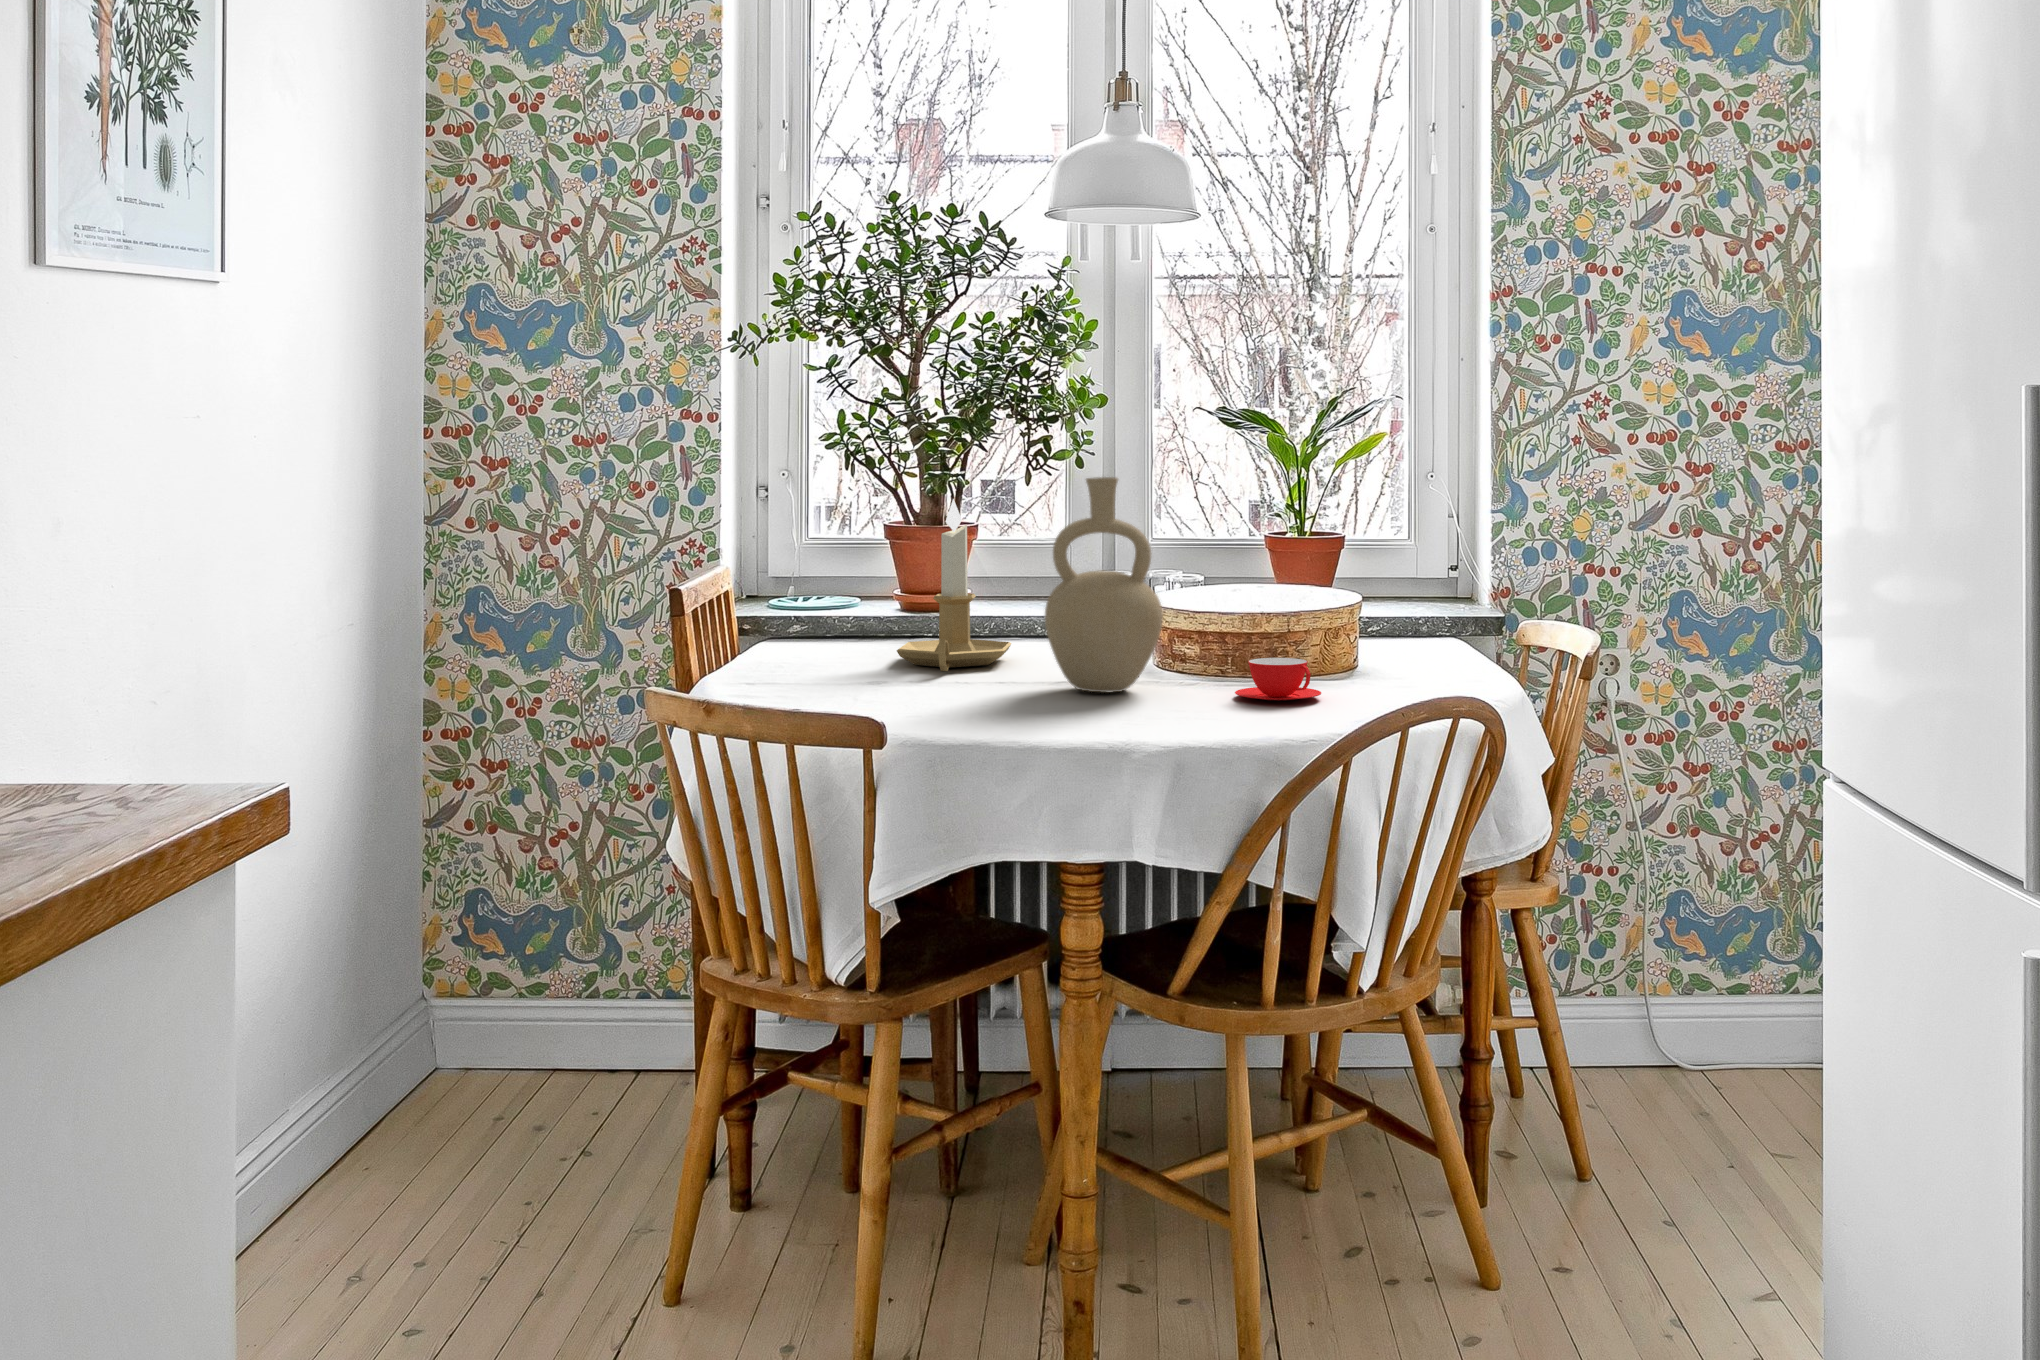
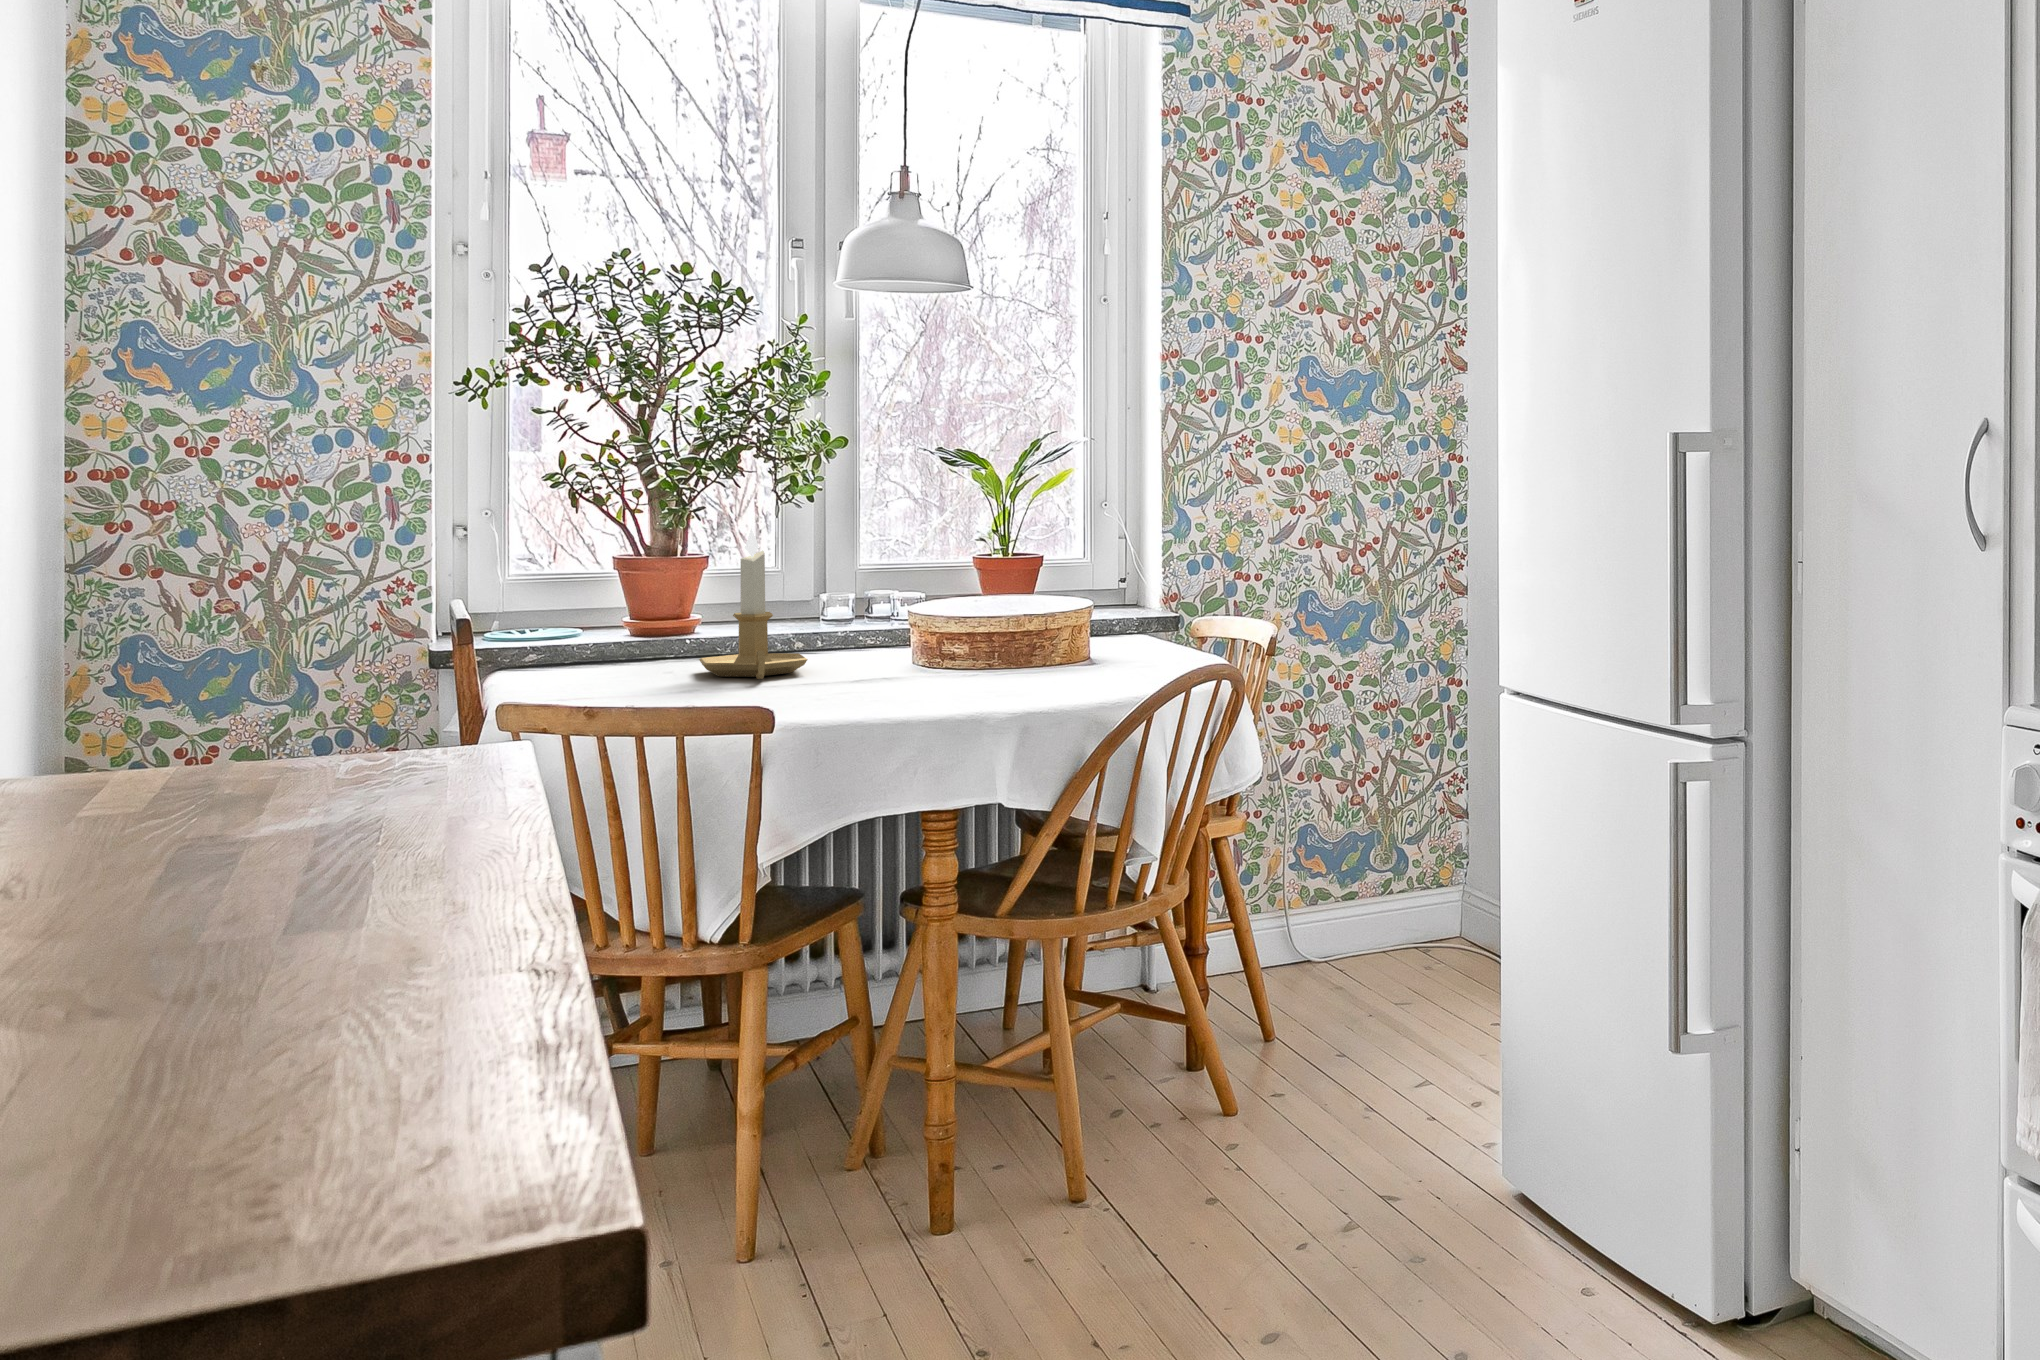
vase: present [1045,477,1163,692] -> none [872,505,977,685]
teacup: present [1235,658,1321,700] -> none [1041,649,1113,682]

